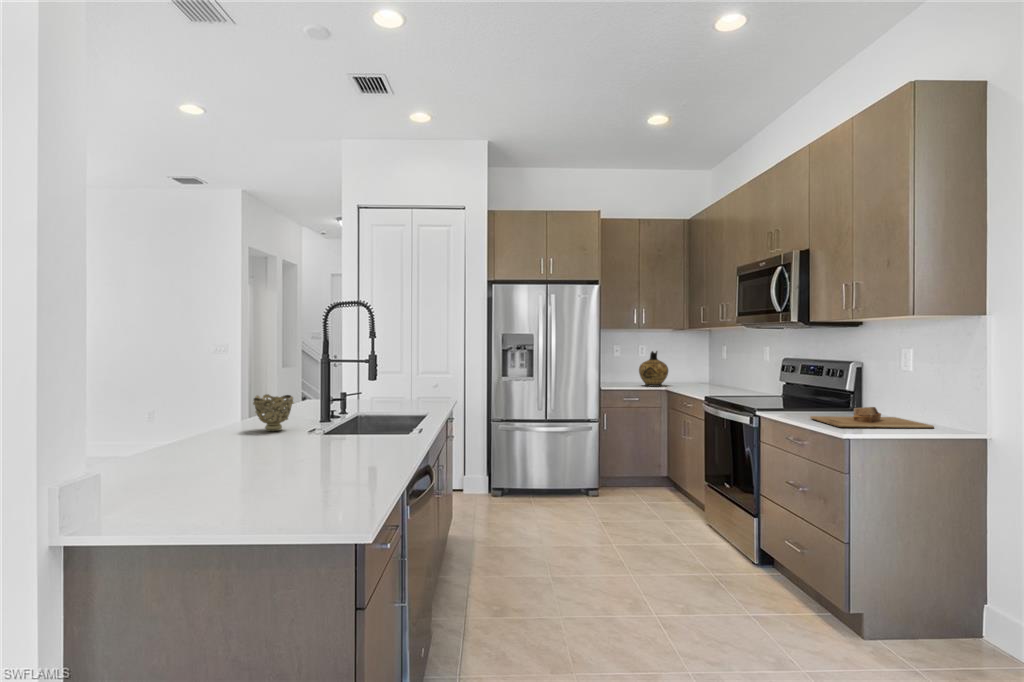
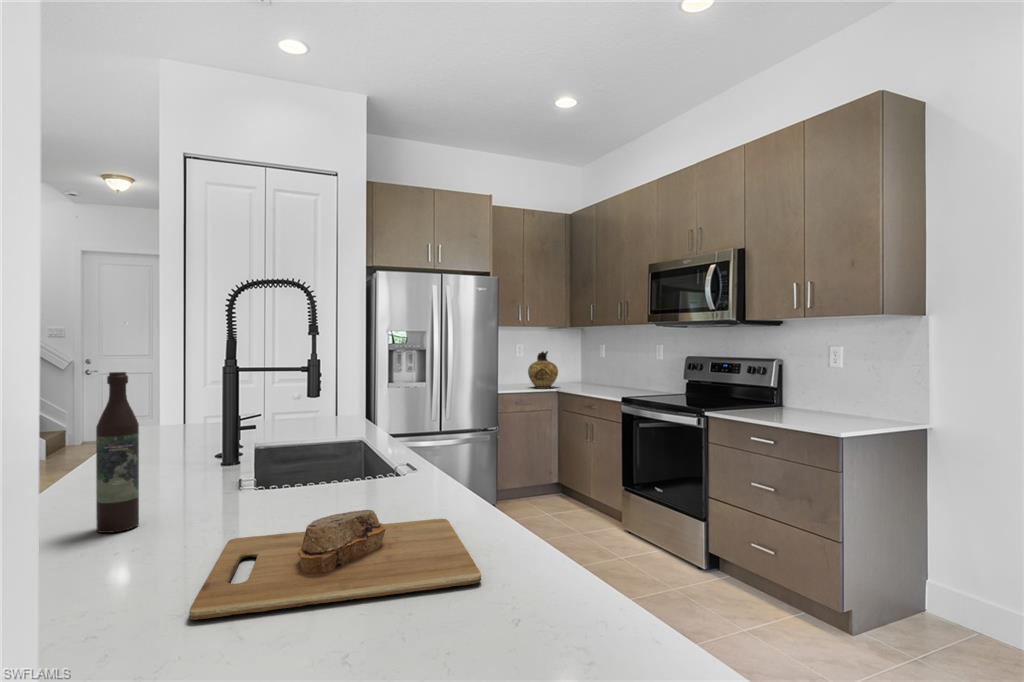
wine bottle: none [206,359,229,448] -> present [96,372,139,533]
decorative bowl: present [253,394,294,431] -> none [144,425,215,486]
cutting board: present [810,407,934,428] -> present [189,510,481,620]

